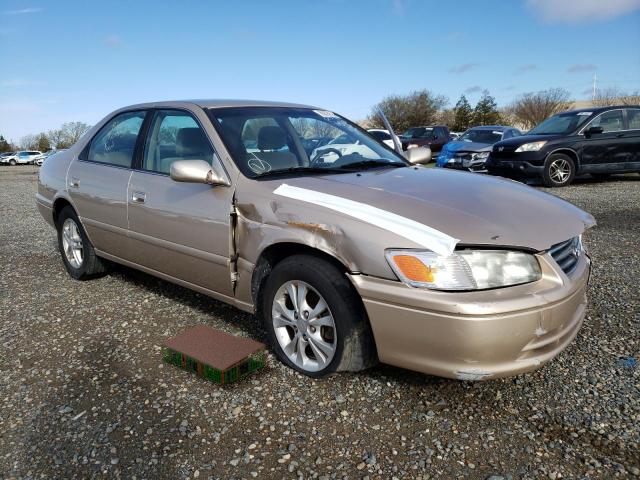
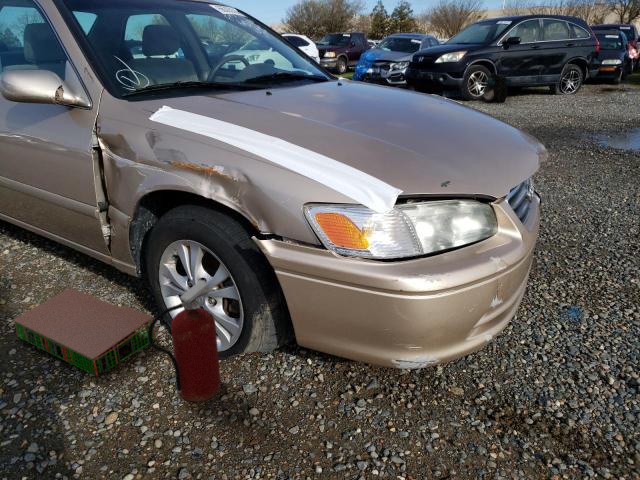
backpack: none [562,160,595,189] -> present [479,73,511,103]
fire extinguisher: none [268,308,318,405] -> present [148,280,221,402]

